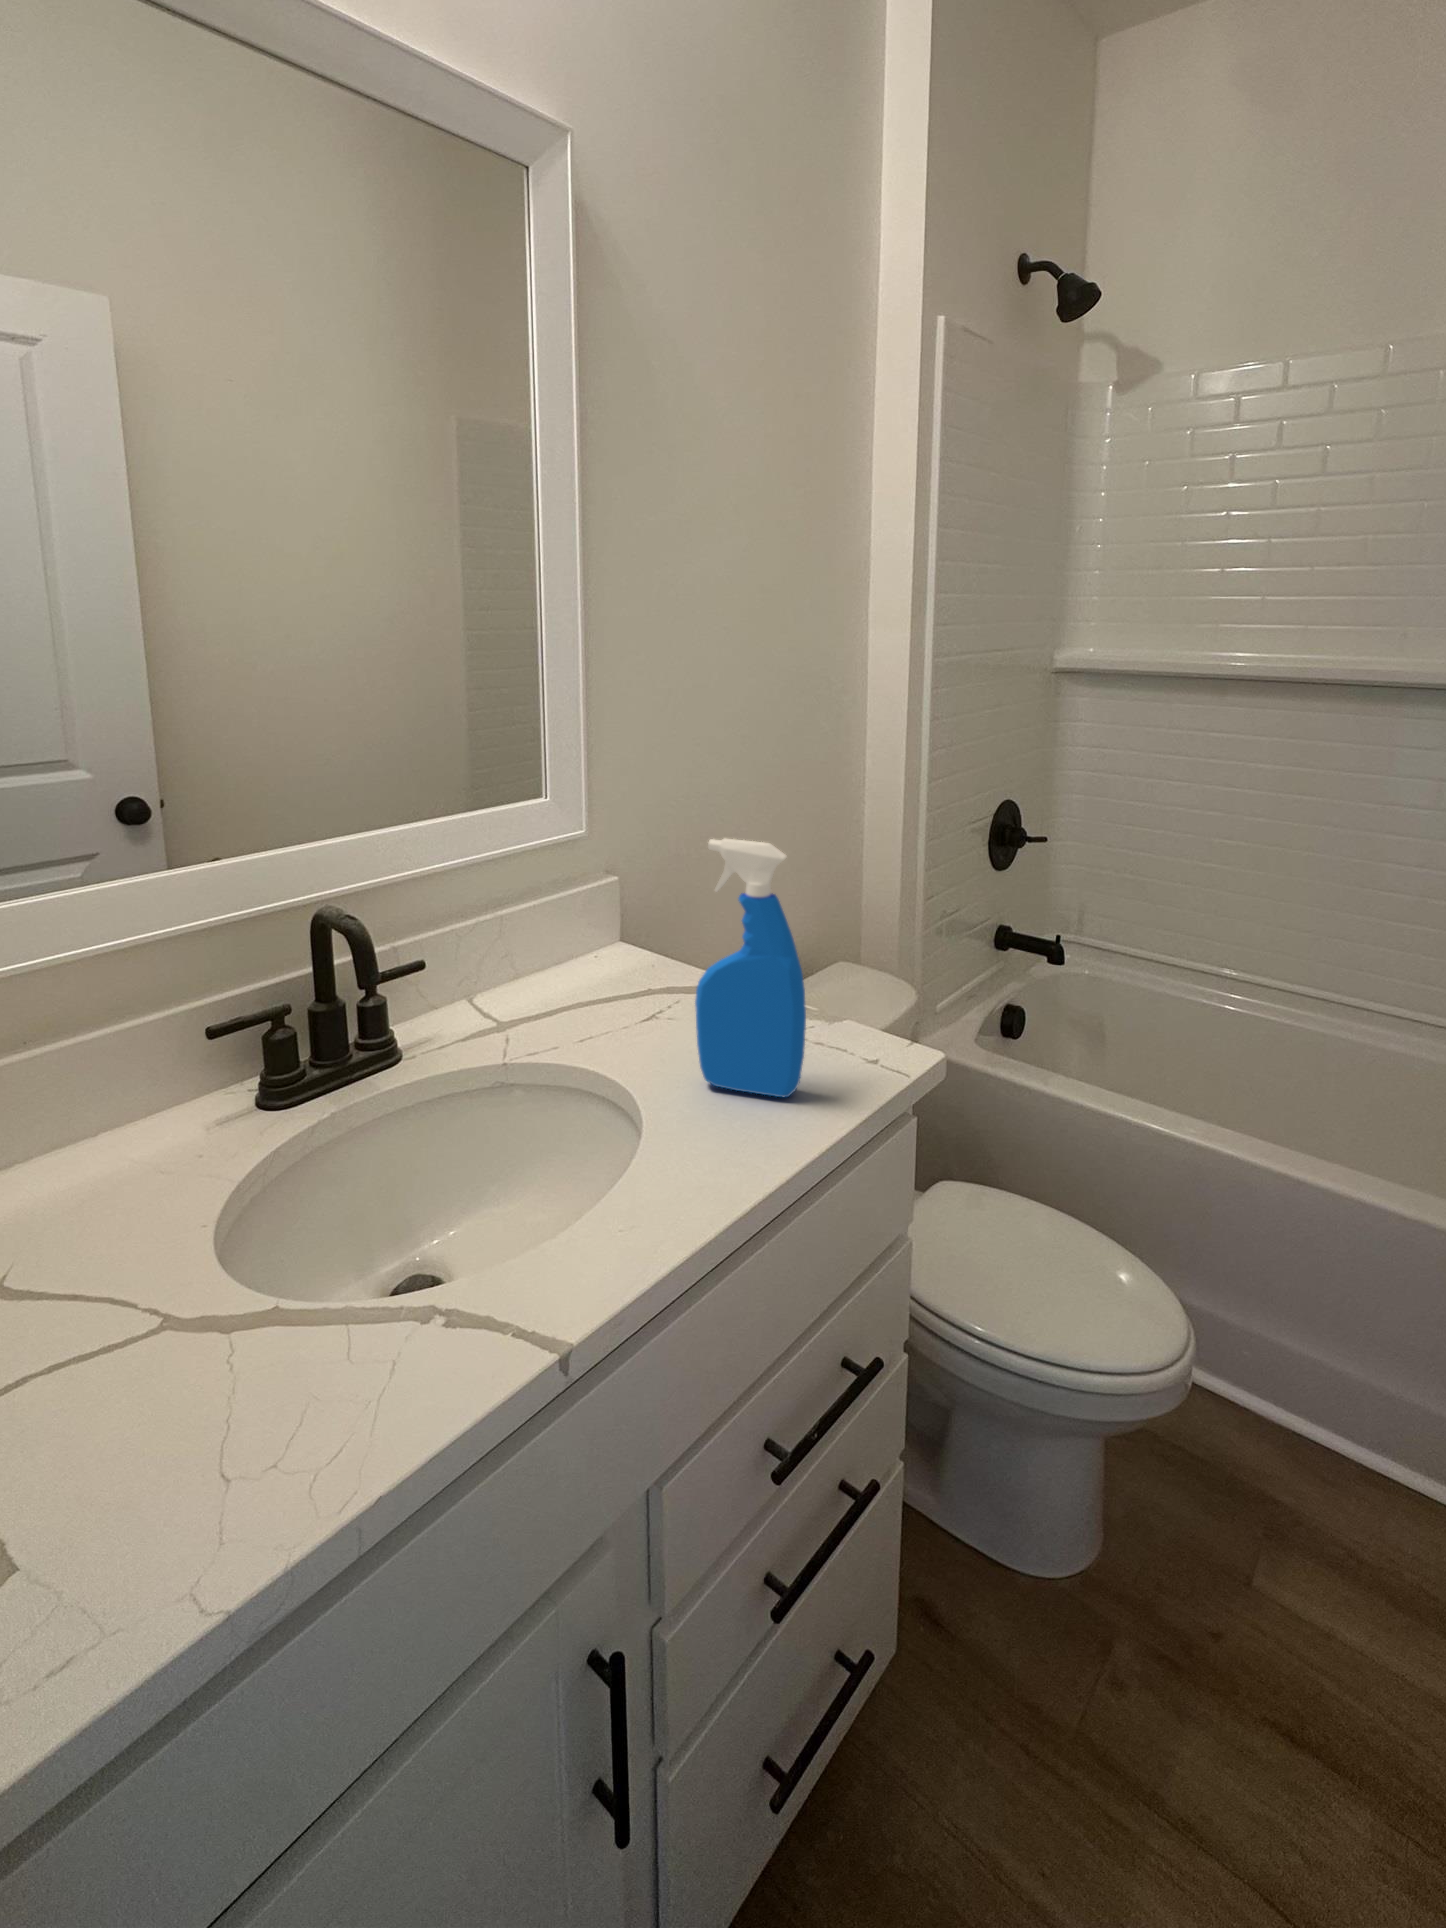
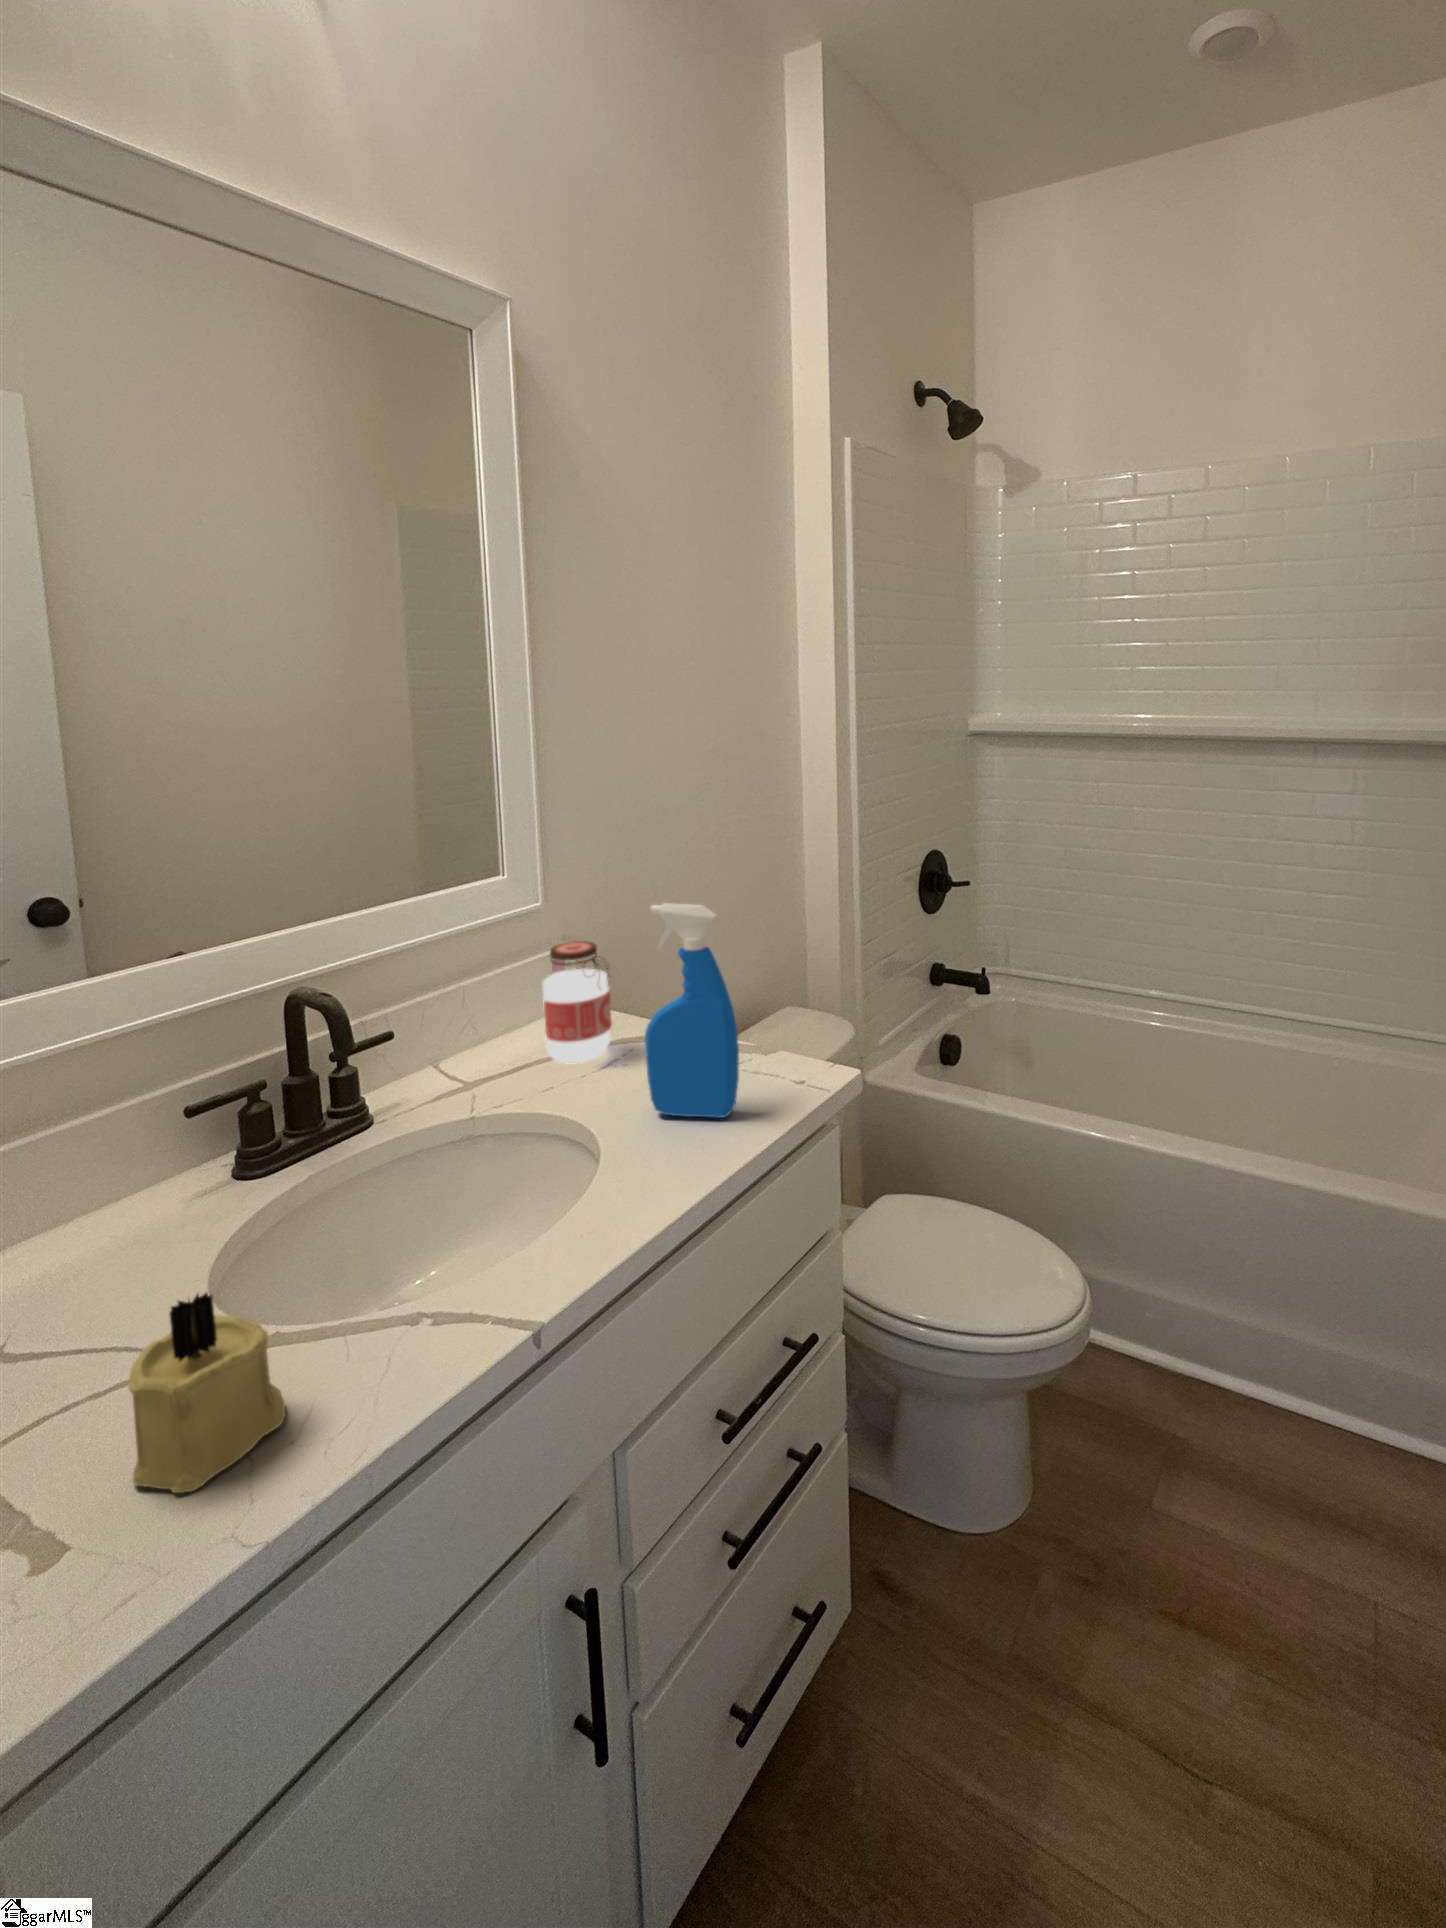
jar: none [580,876,656,1015] -> present [543,941,612,1063]
candle: none [91,1270,274,1514] -> present [128,1293,285,1493]

